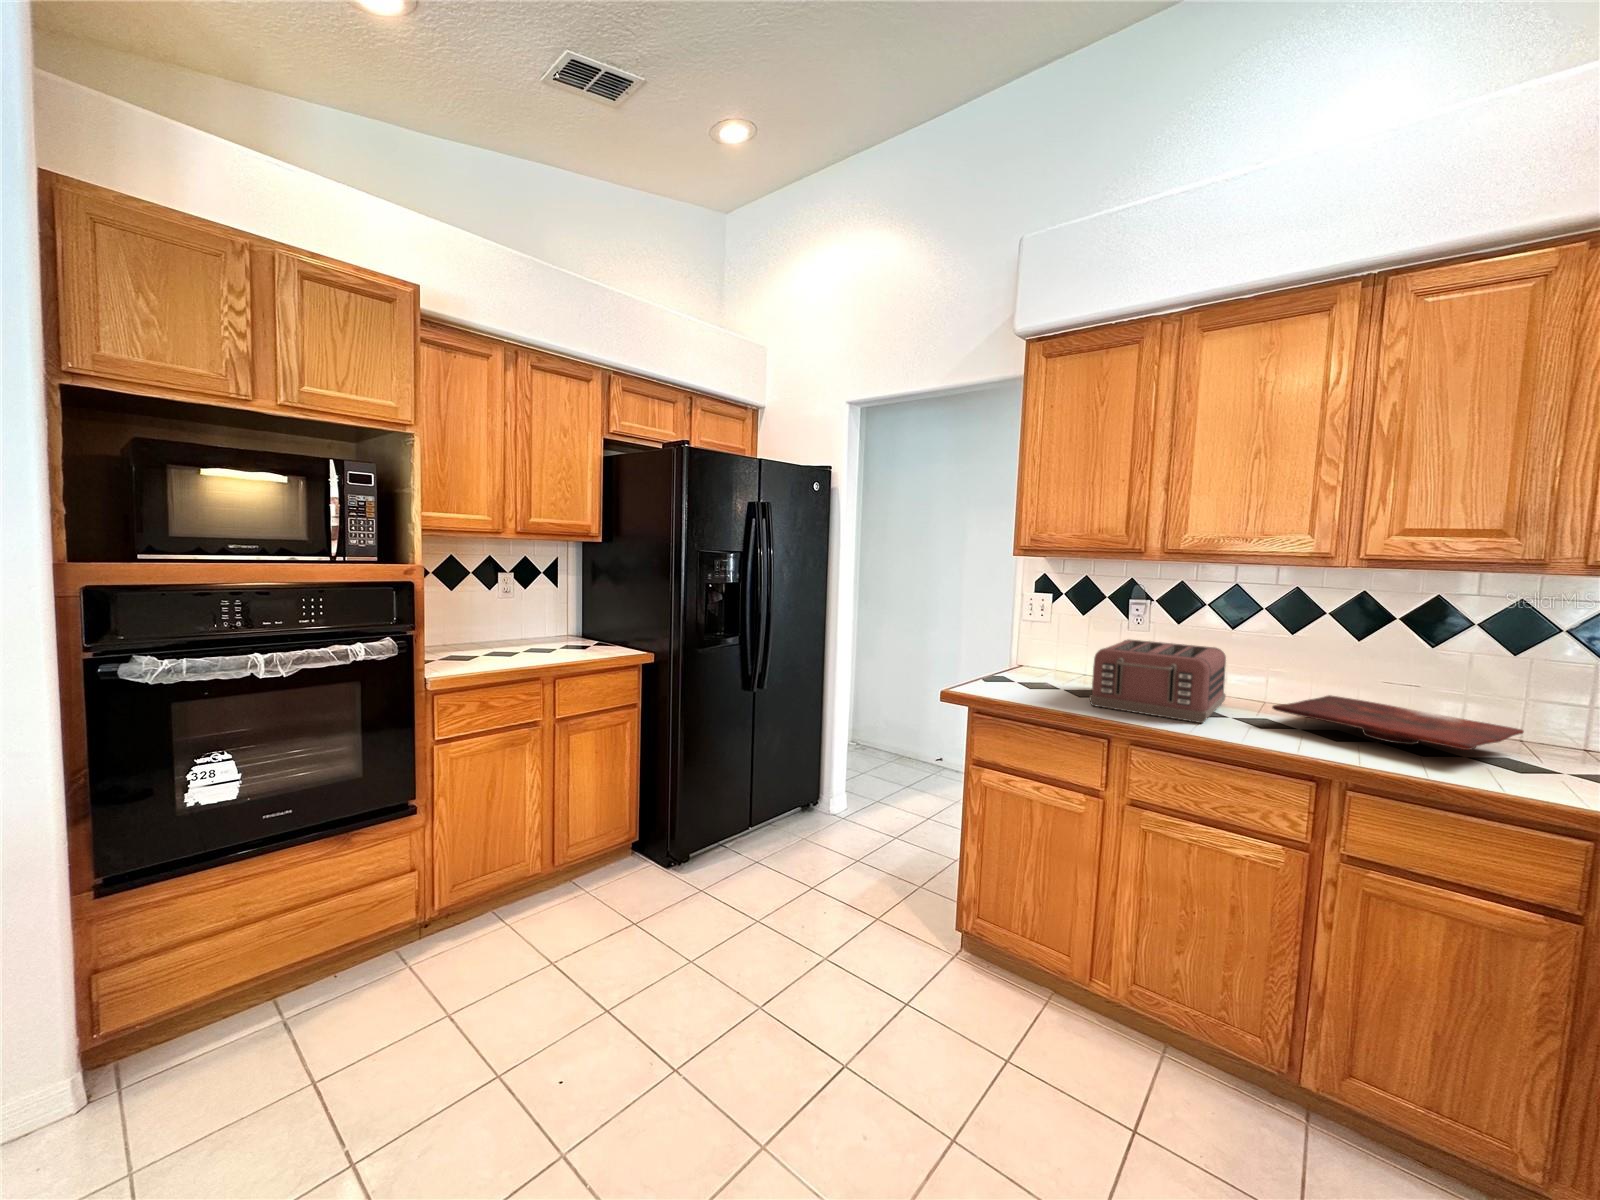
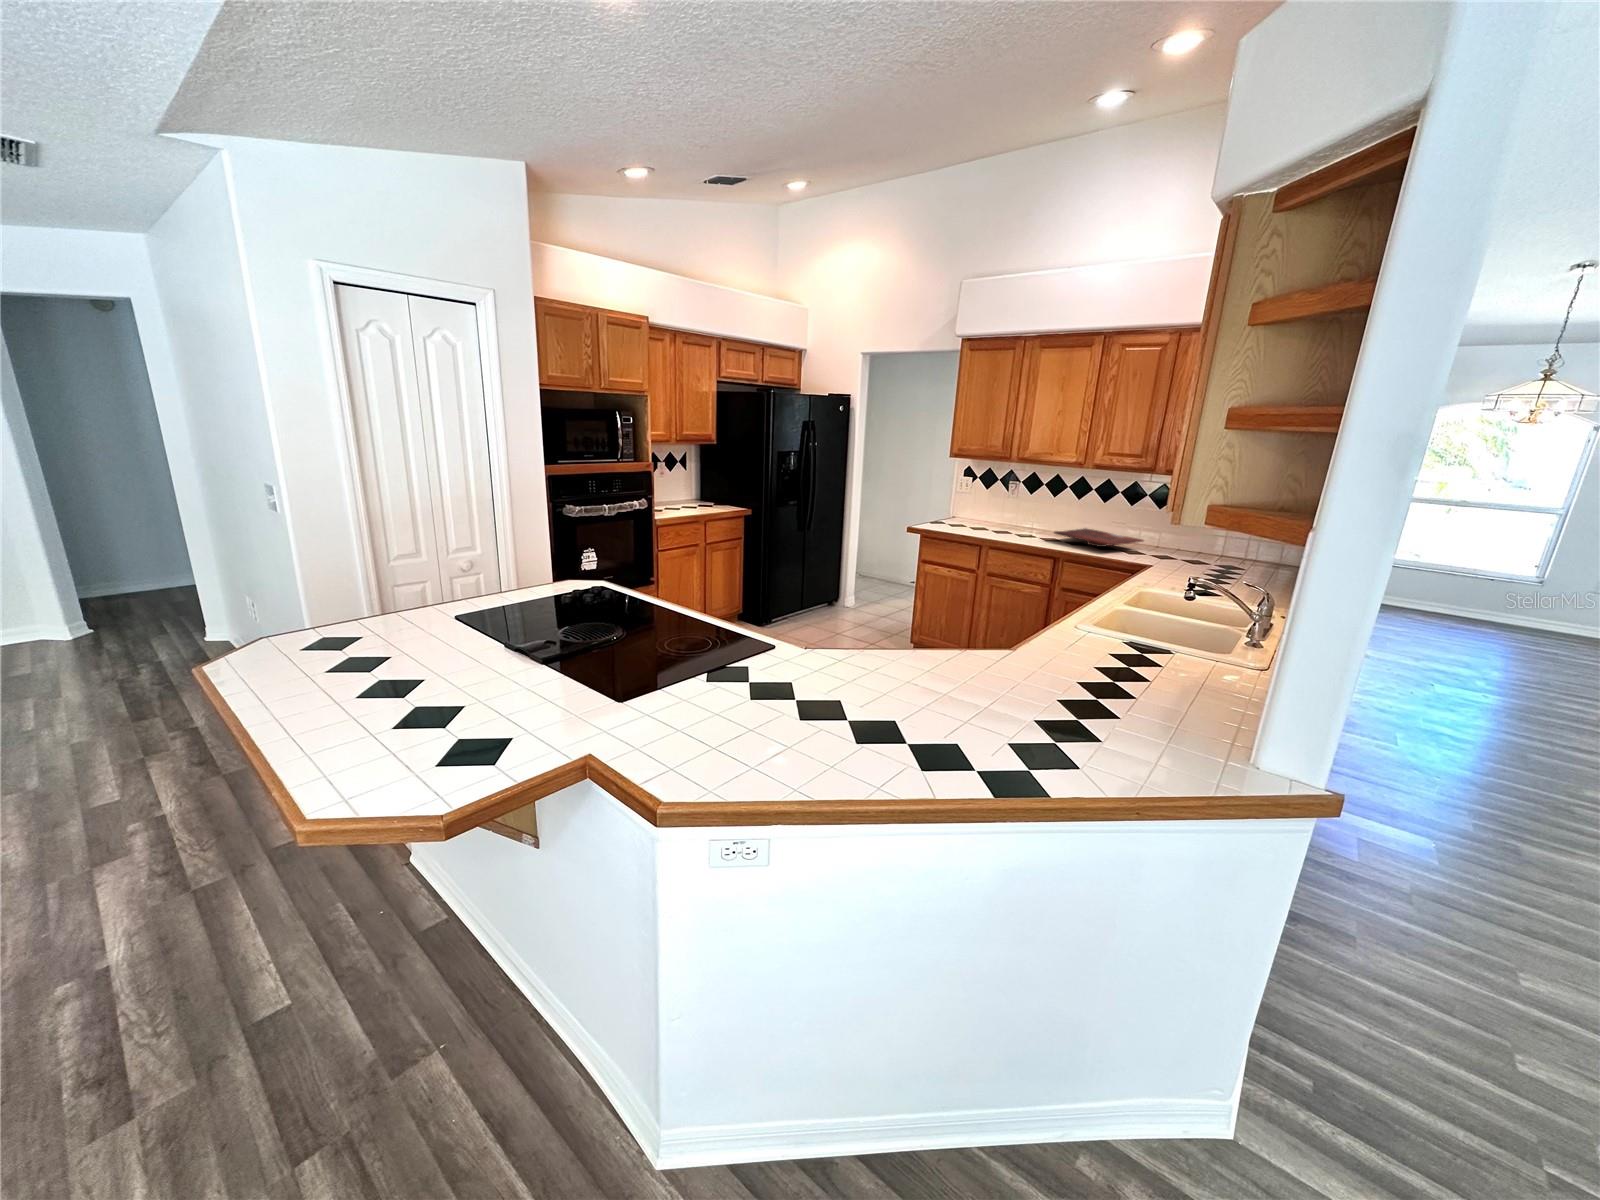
toaster: present [1090,640,1226,723] -> none [977,502,1044,540]

